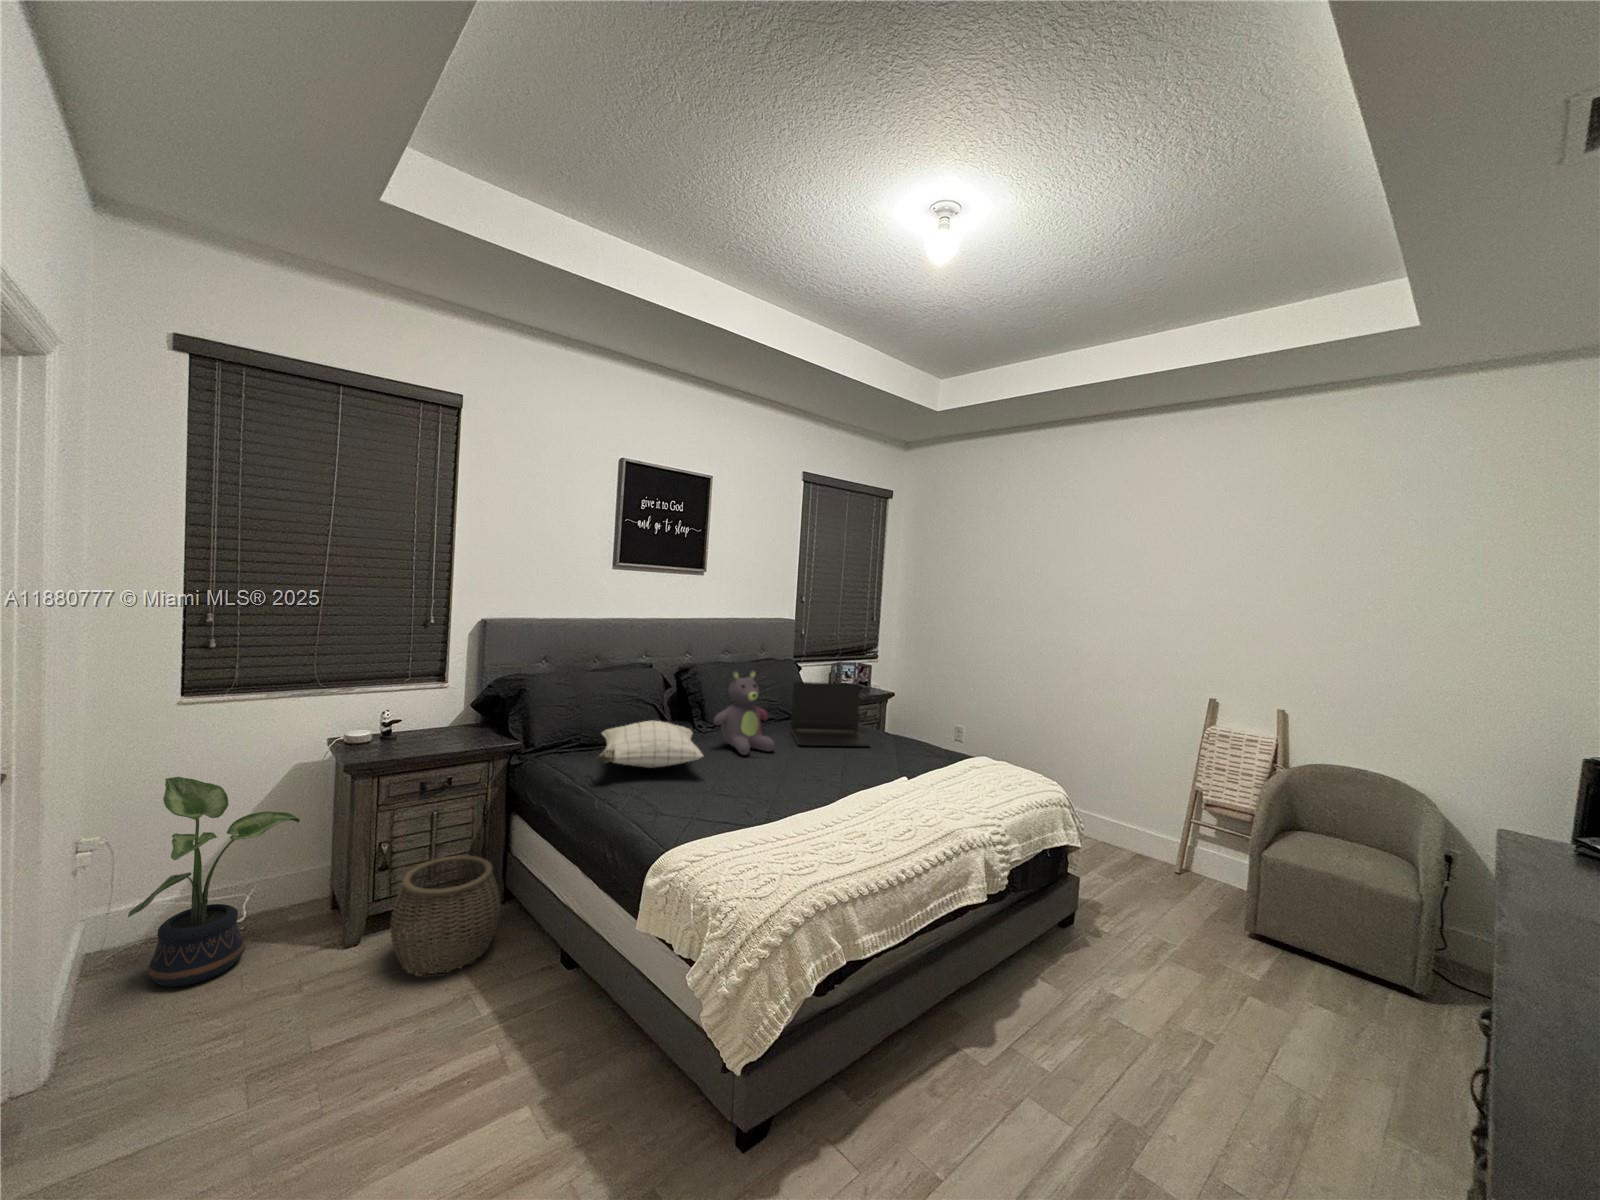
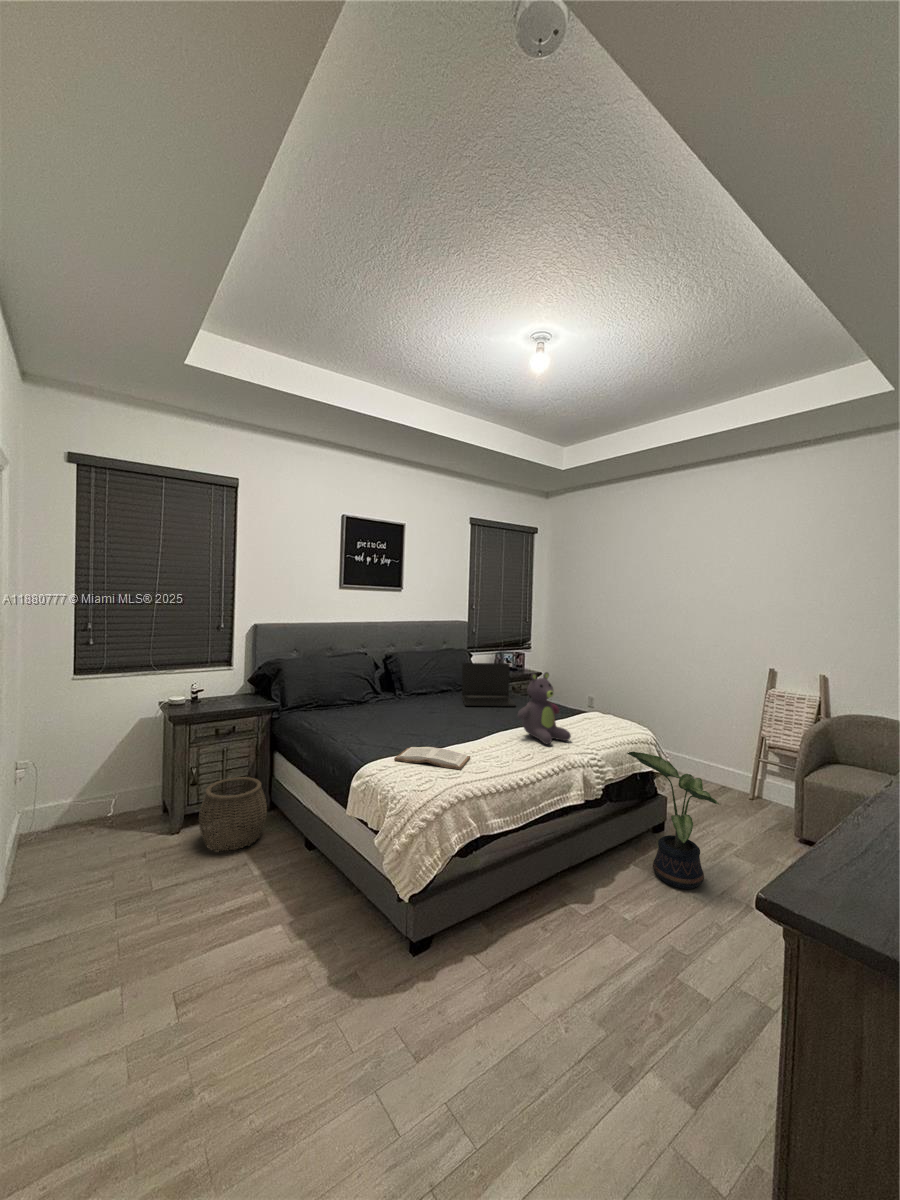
stuffed bear: present [714,671,775,755] -> present [518,672,571,744]
pillow: present [597,721,703,768] -> none [325,688,396,719]
potted plant: present [128,777,300,987] -> present [627,752,720,889]
book: none [709,817,824,857] -> present [394,747,470,770]

